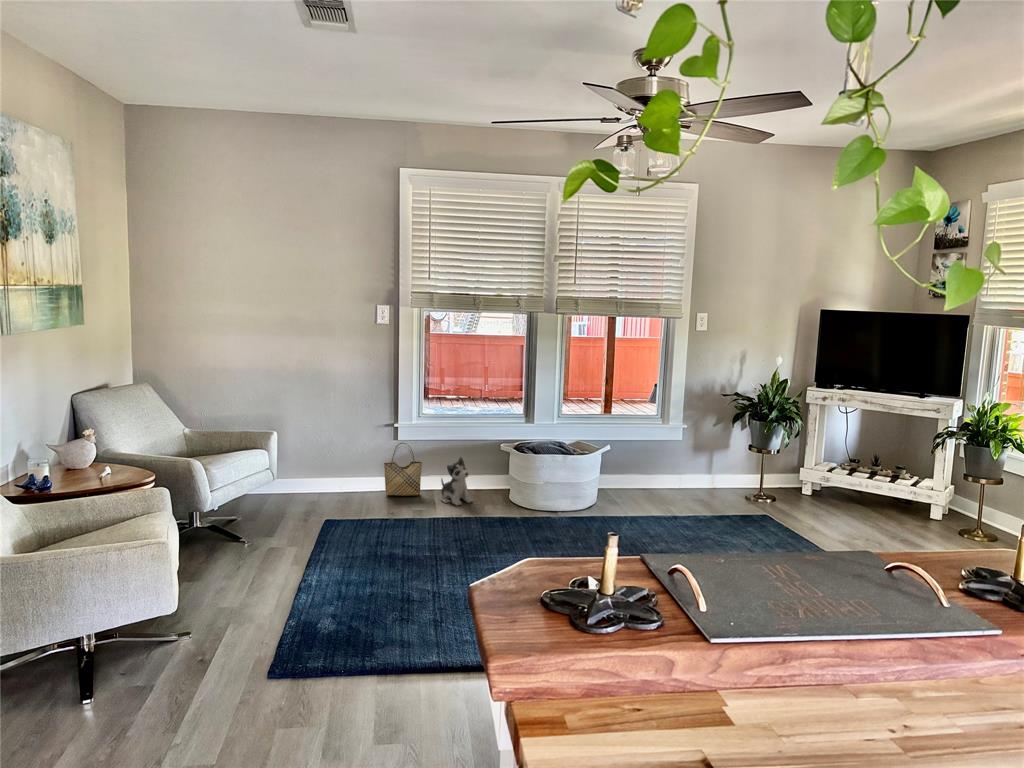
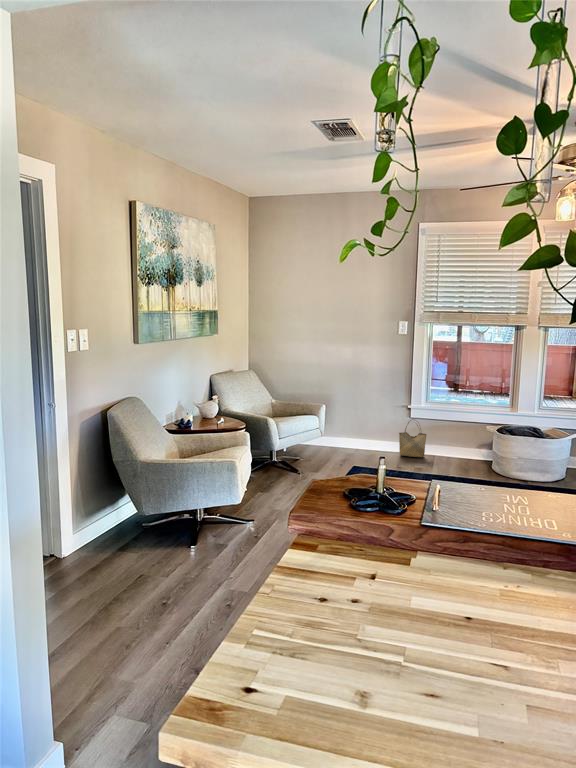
plush toy: present [441,457,473,505] -> none [438,432,462,467]

